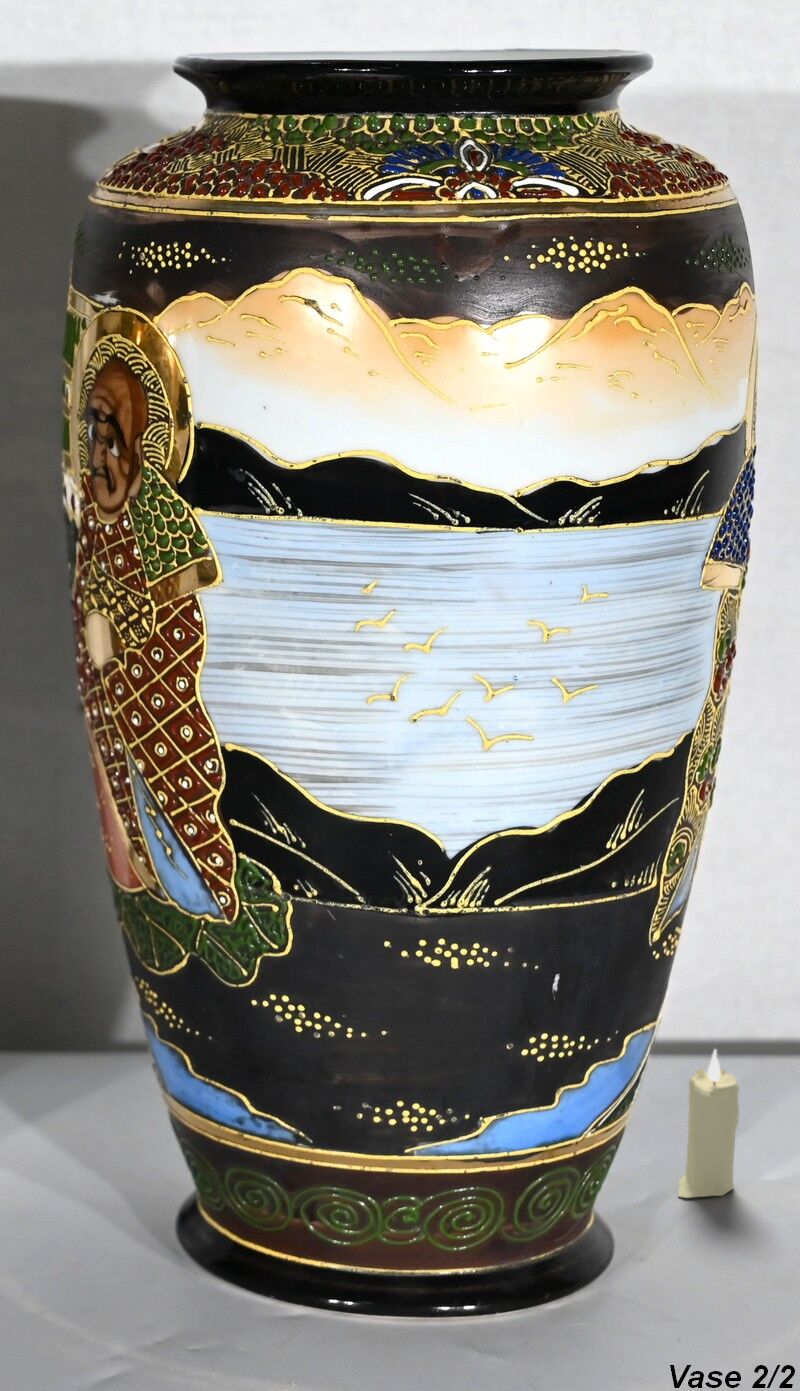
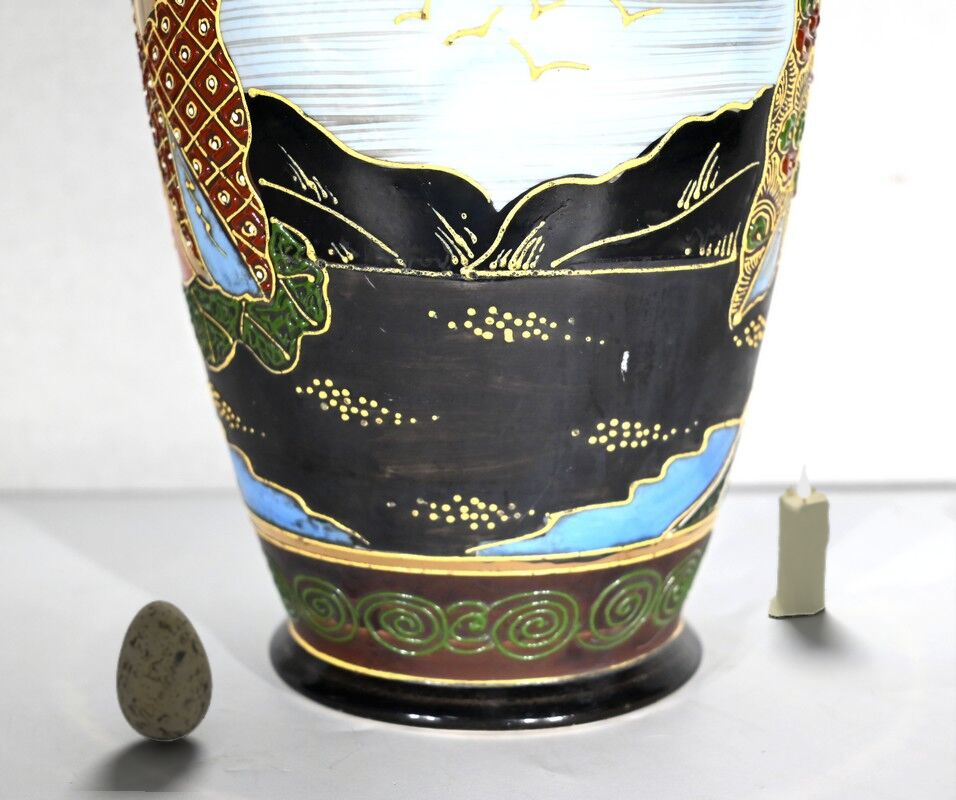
decorative egg: none [72,1199,162,1332] -> present [116,600,213,742]

